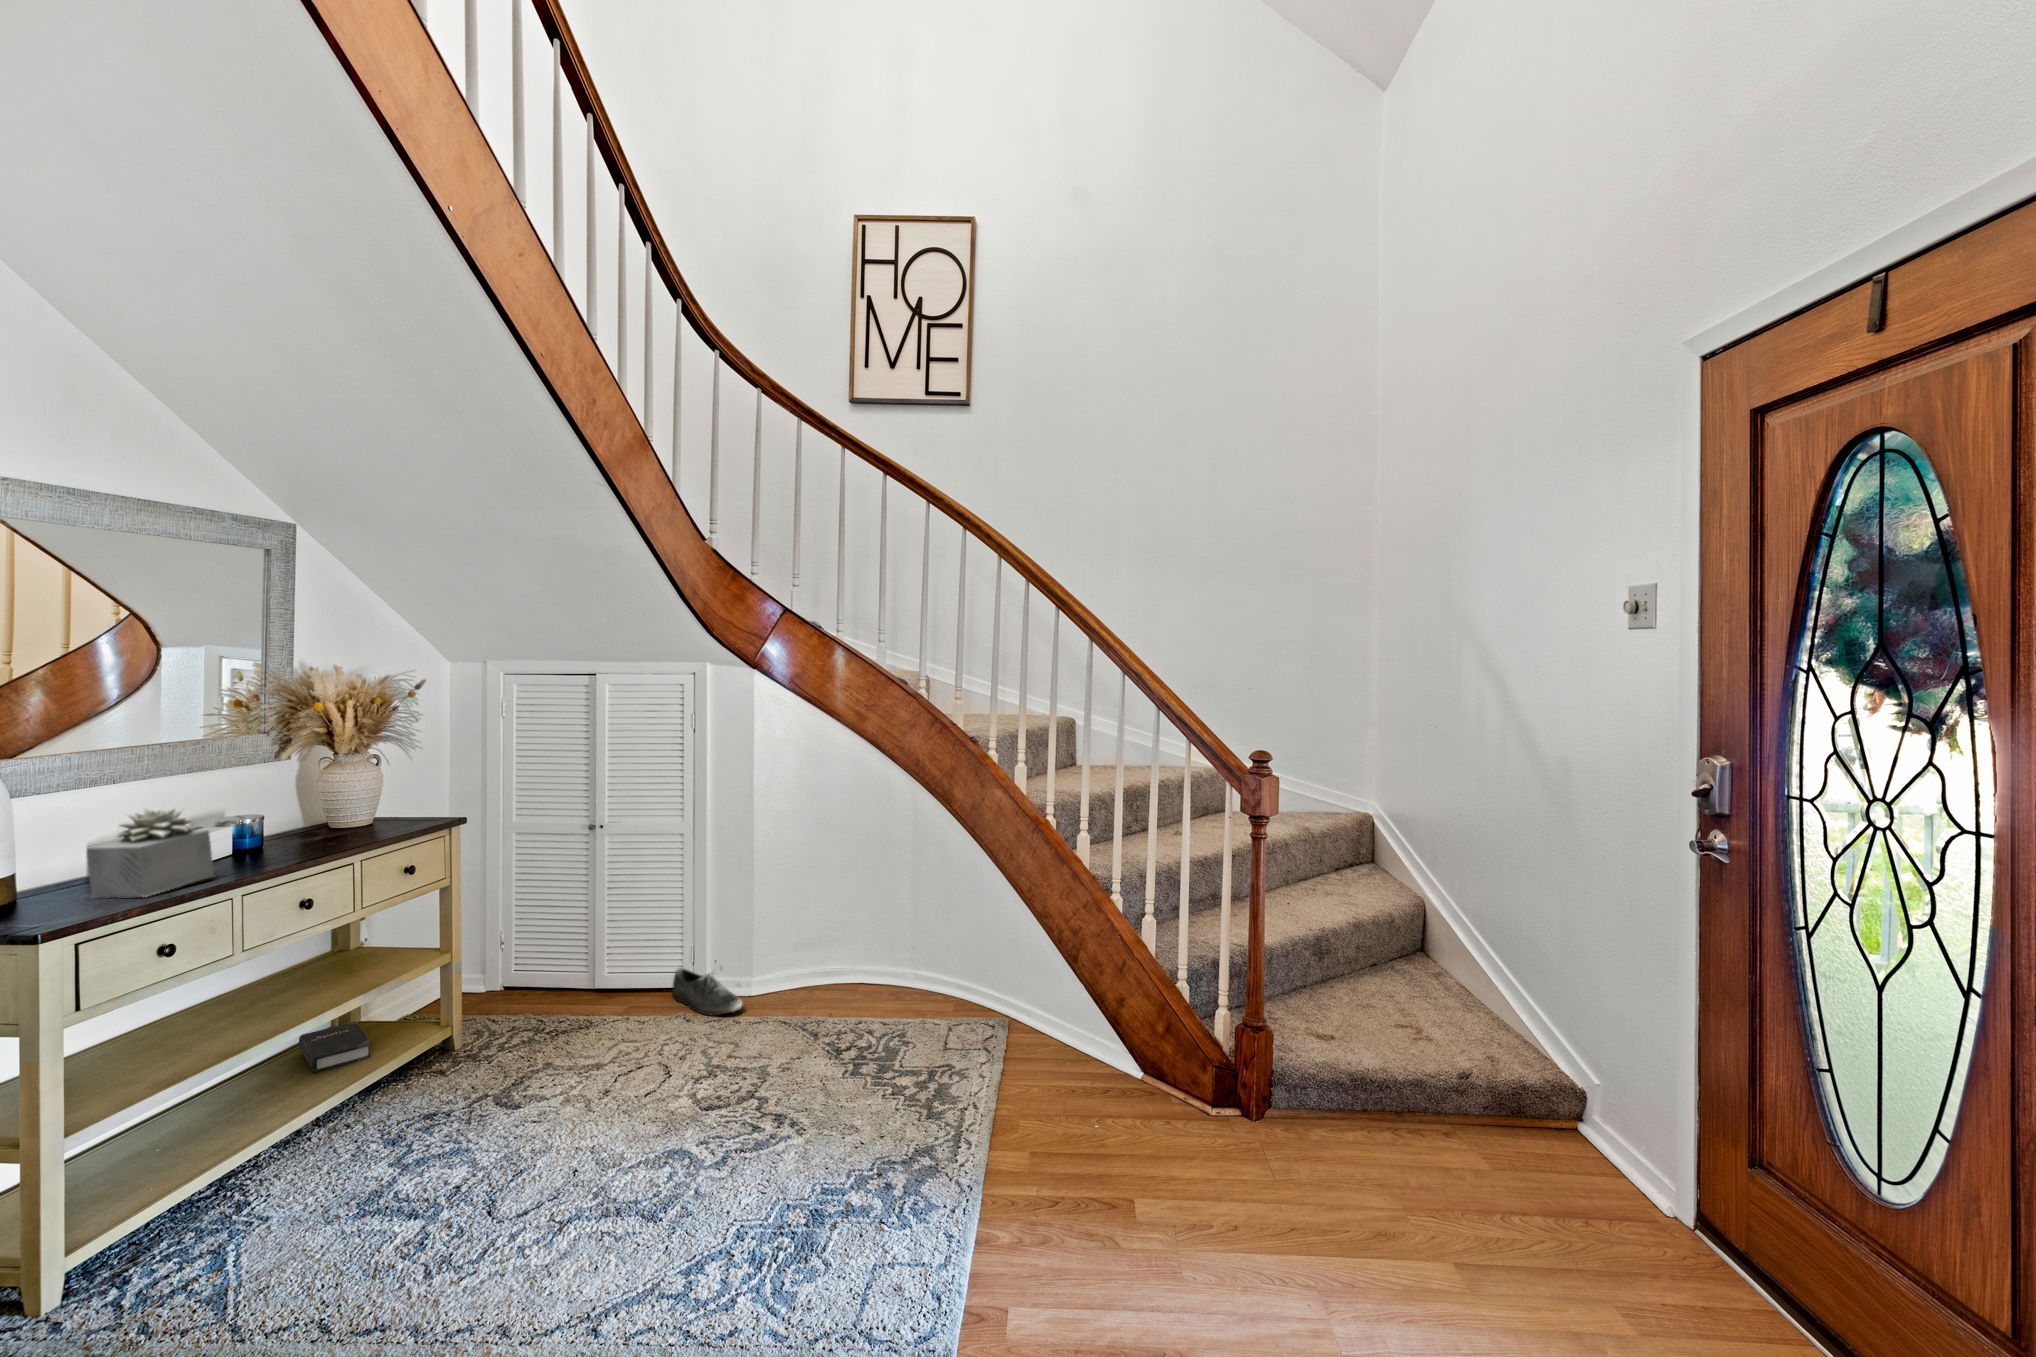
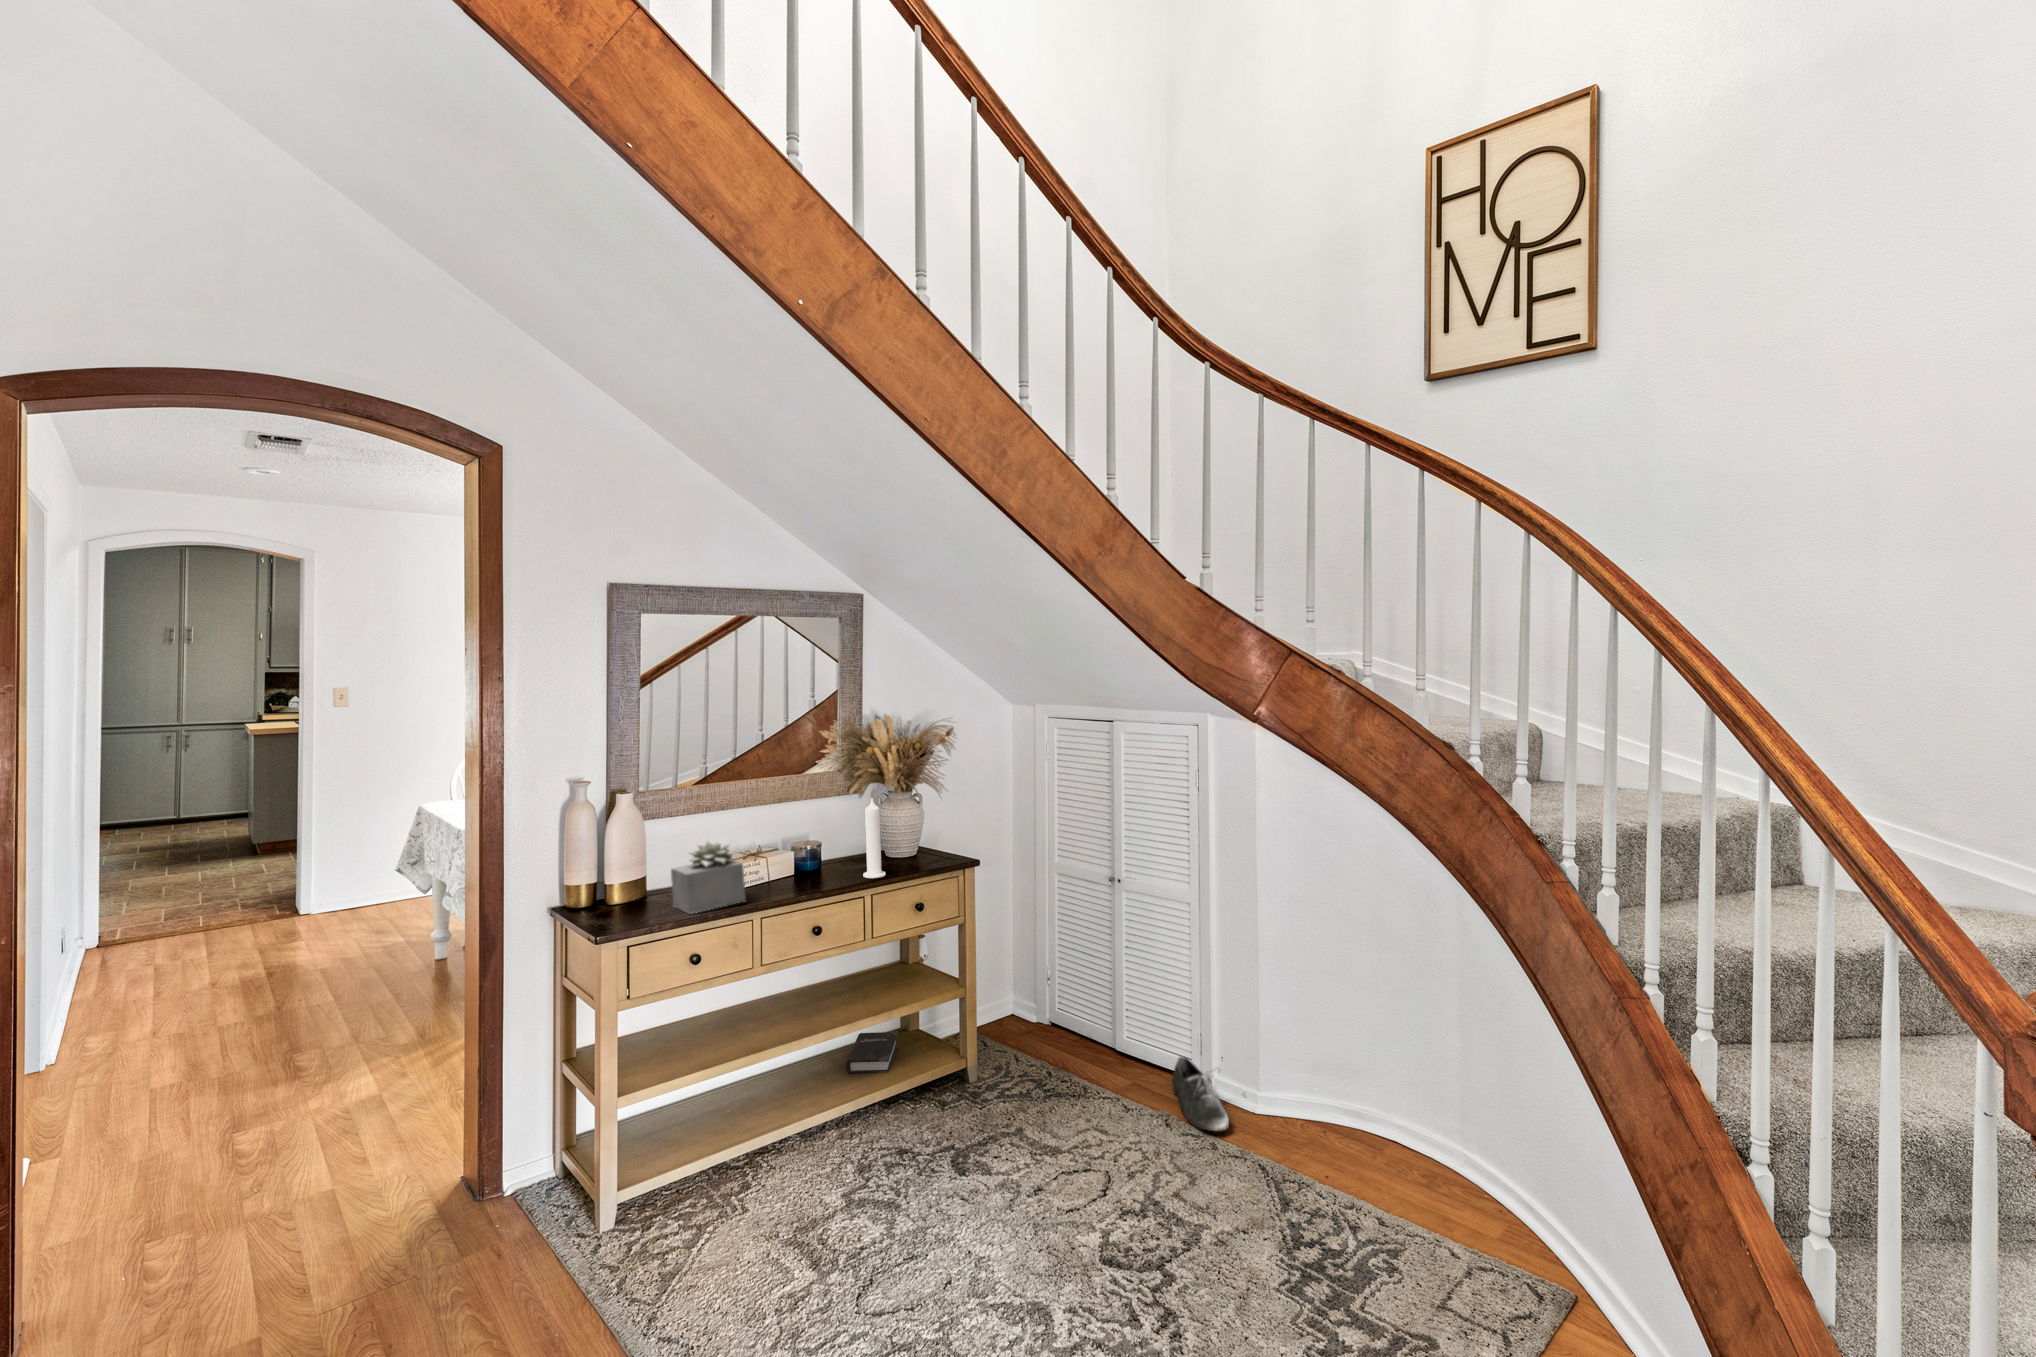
candle: none [331,752,362,843] -> present [863,798,886,878]

